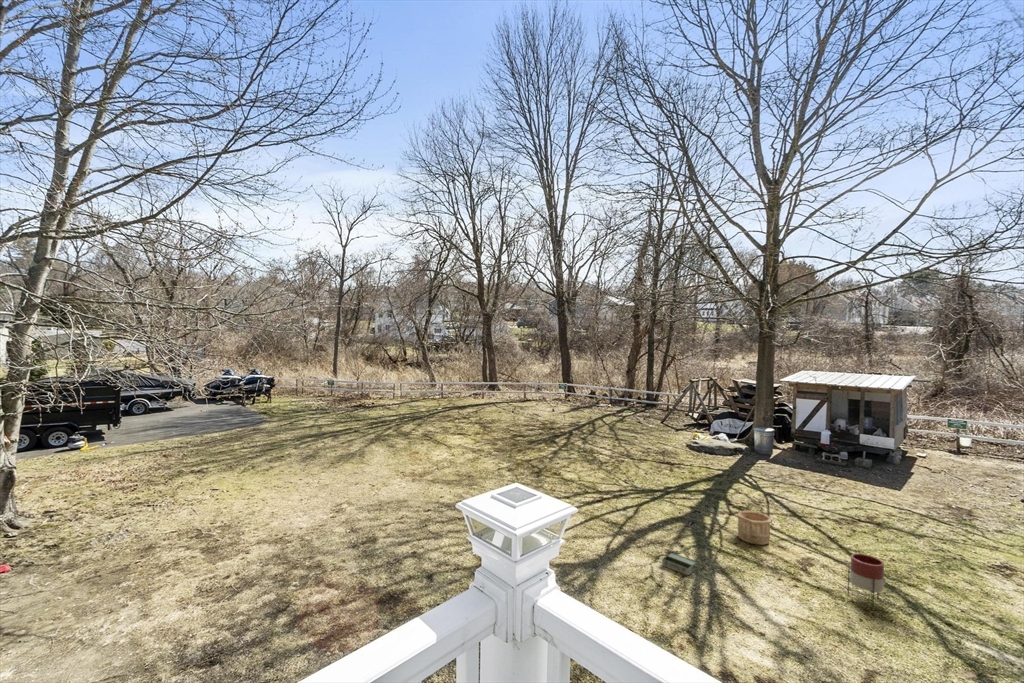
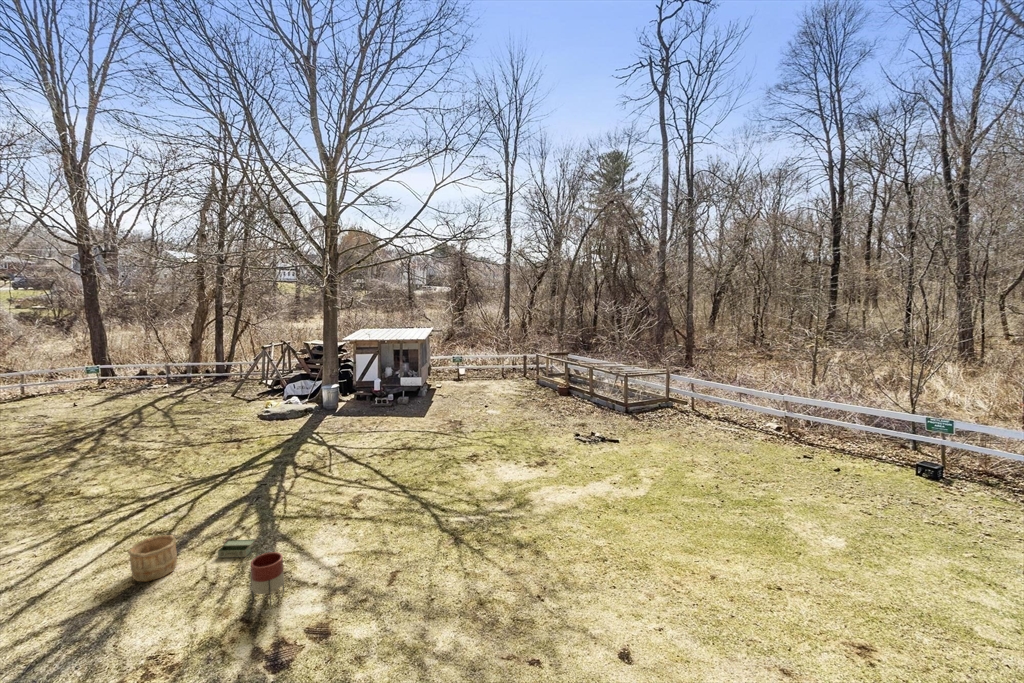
wooden bucket: present [737,510,771,545] -> present [128,535,177,582]
planter: present [848,554,884,607] -> present [251,552,284,607]

